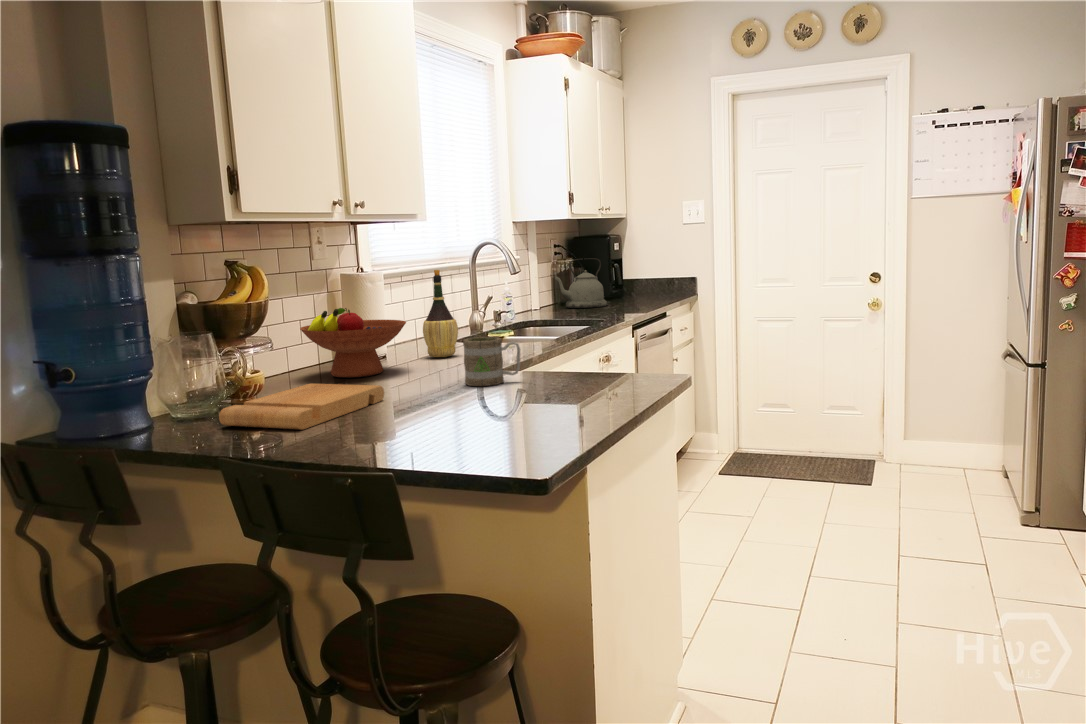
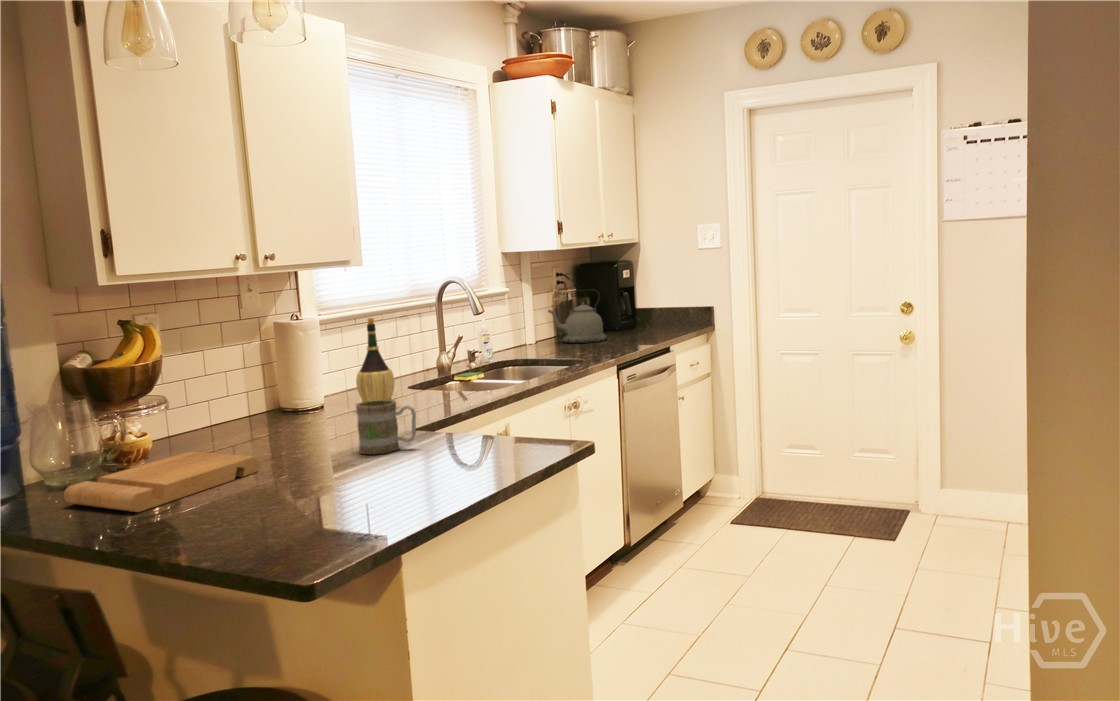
fruit bowl: present [300,308,406,377] -> none [208,363,323,437]

